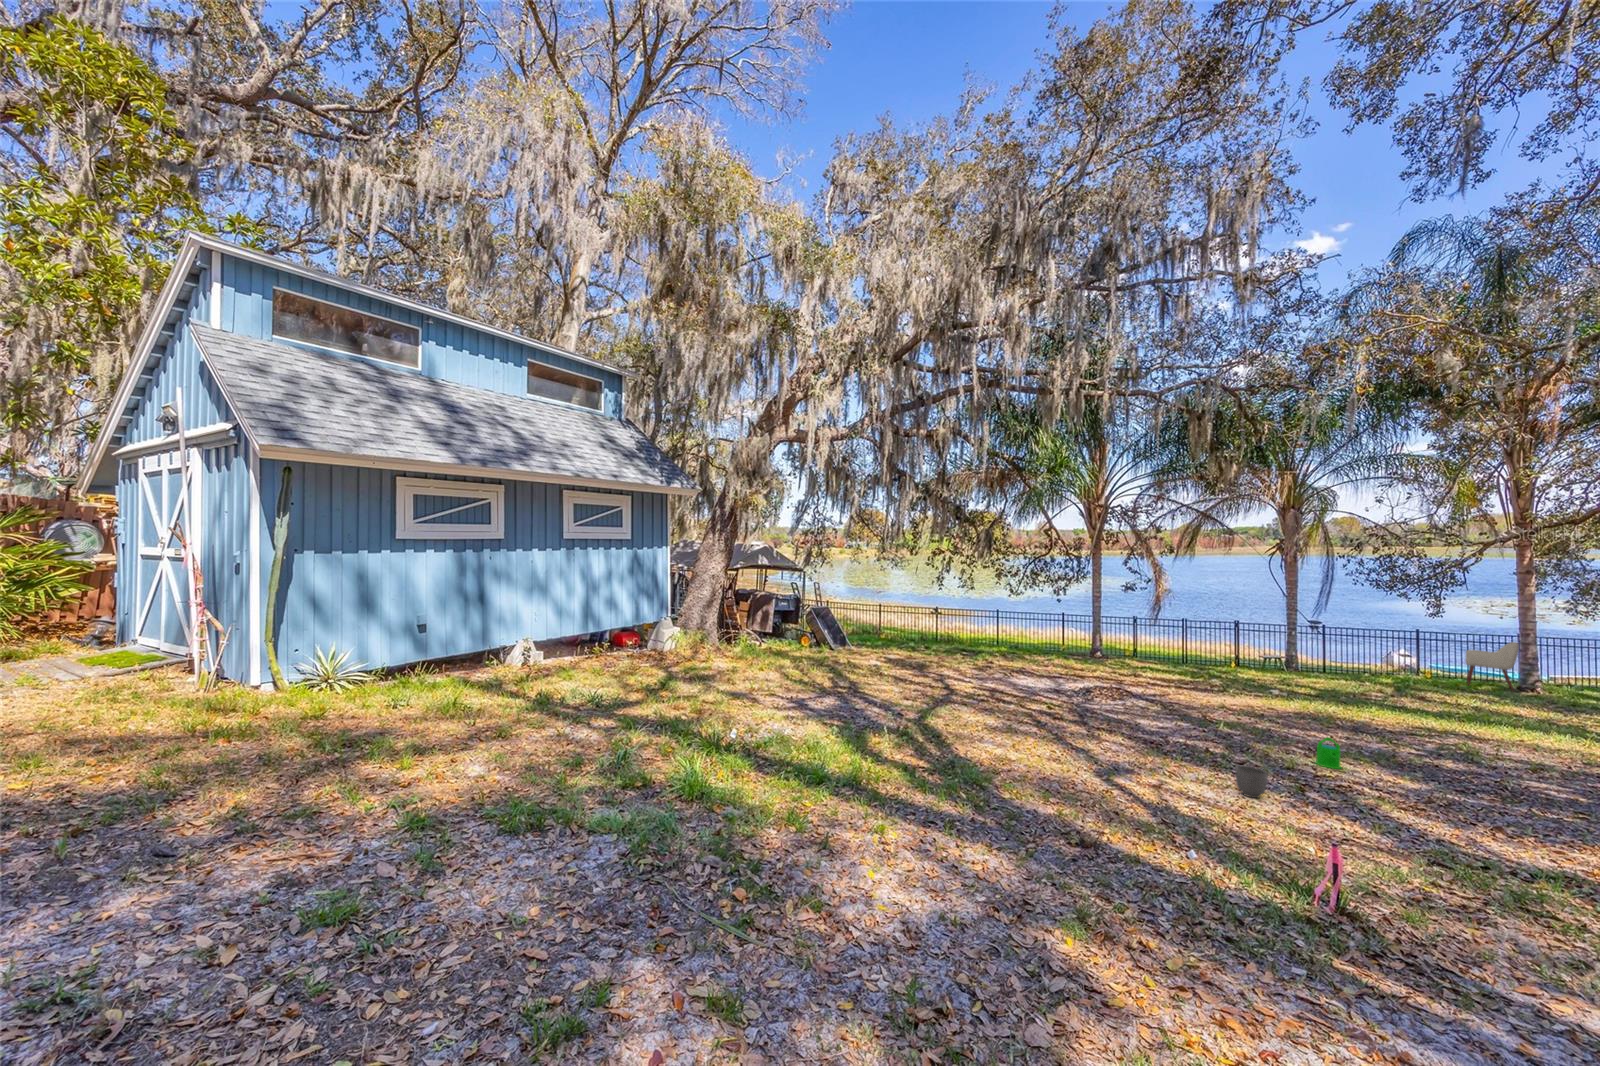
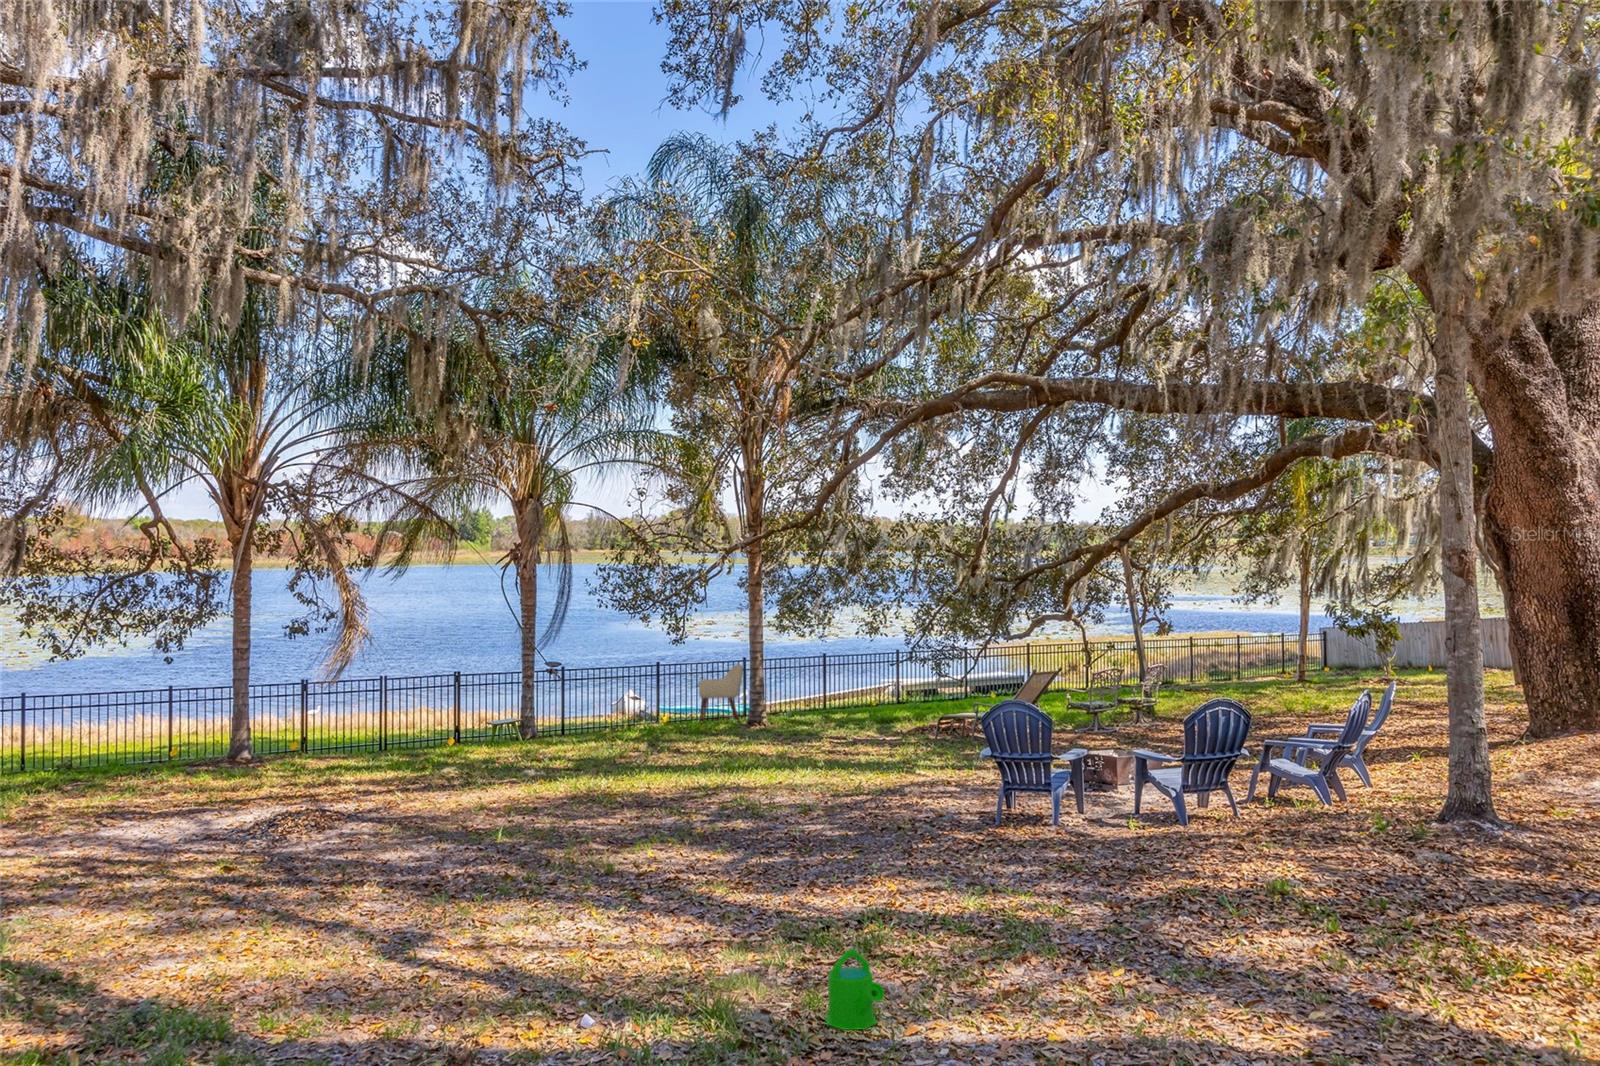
watering can: present [1316,737,1342,769] -> present [825,949,884,1030]
planter: present [1235,766,1268,798] -> none [550,885,593,935]

